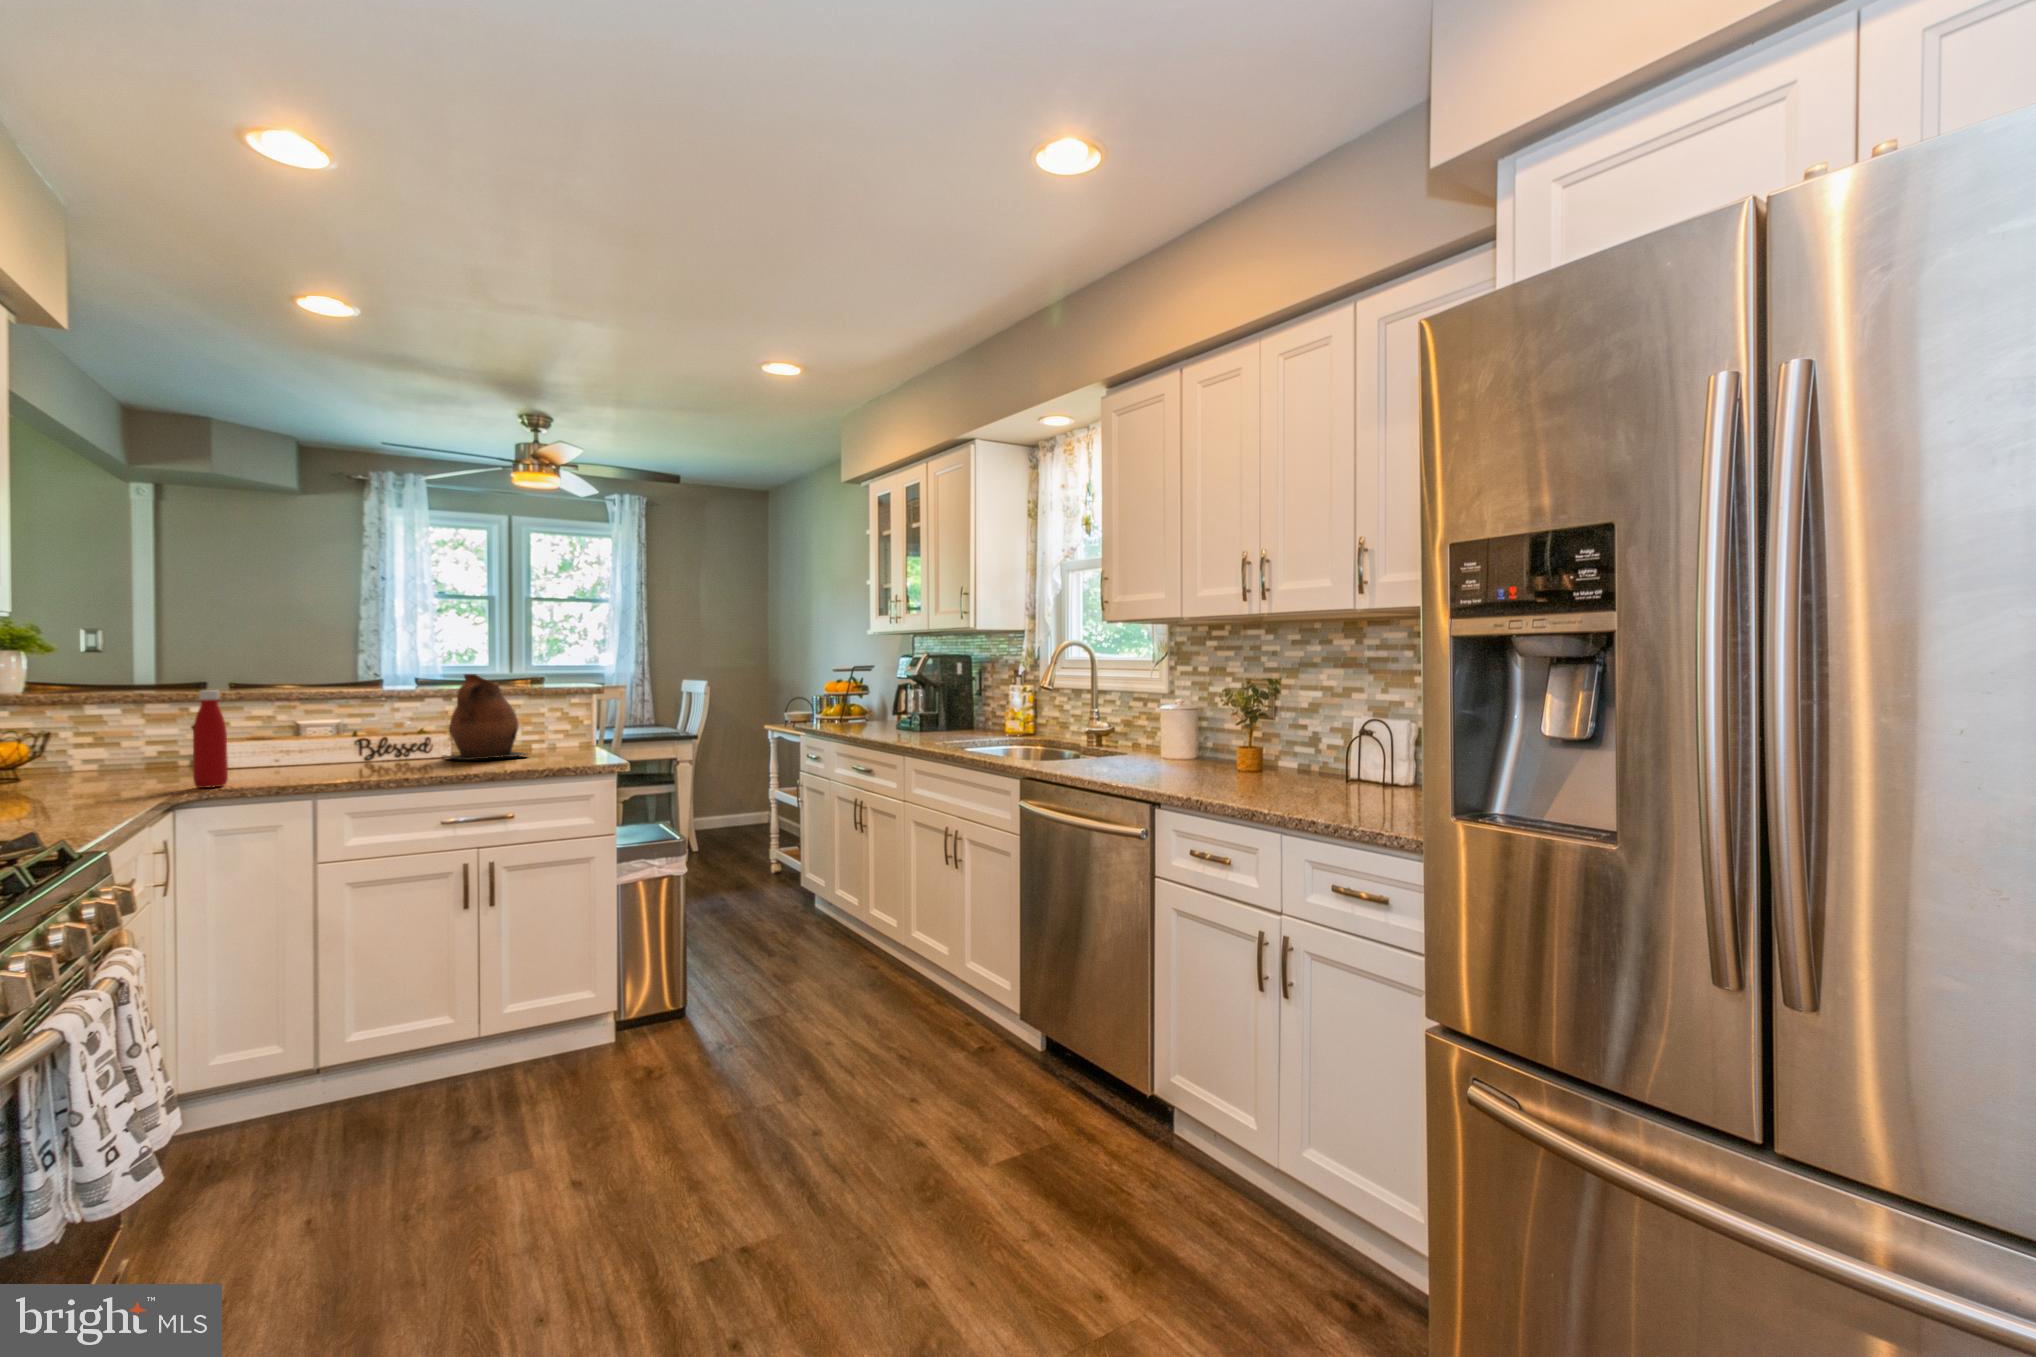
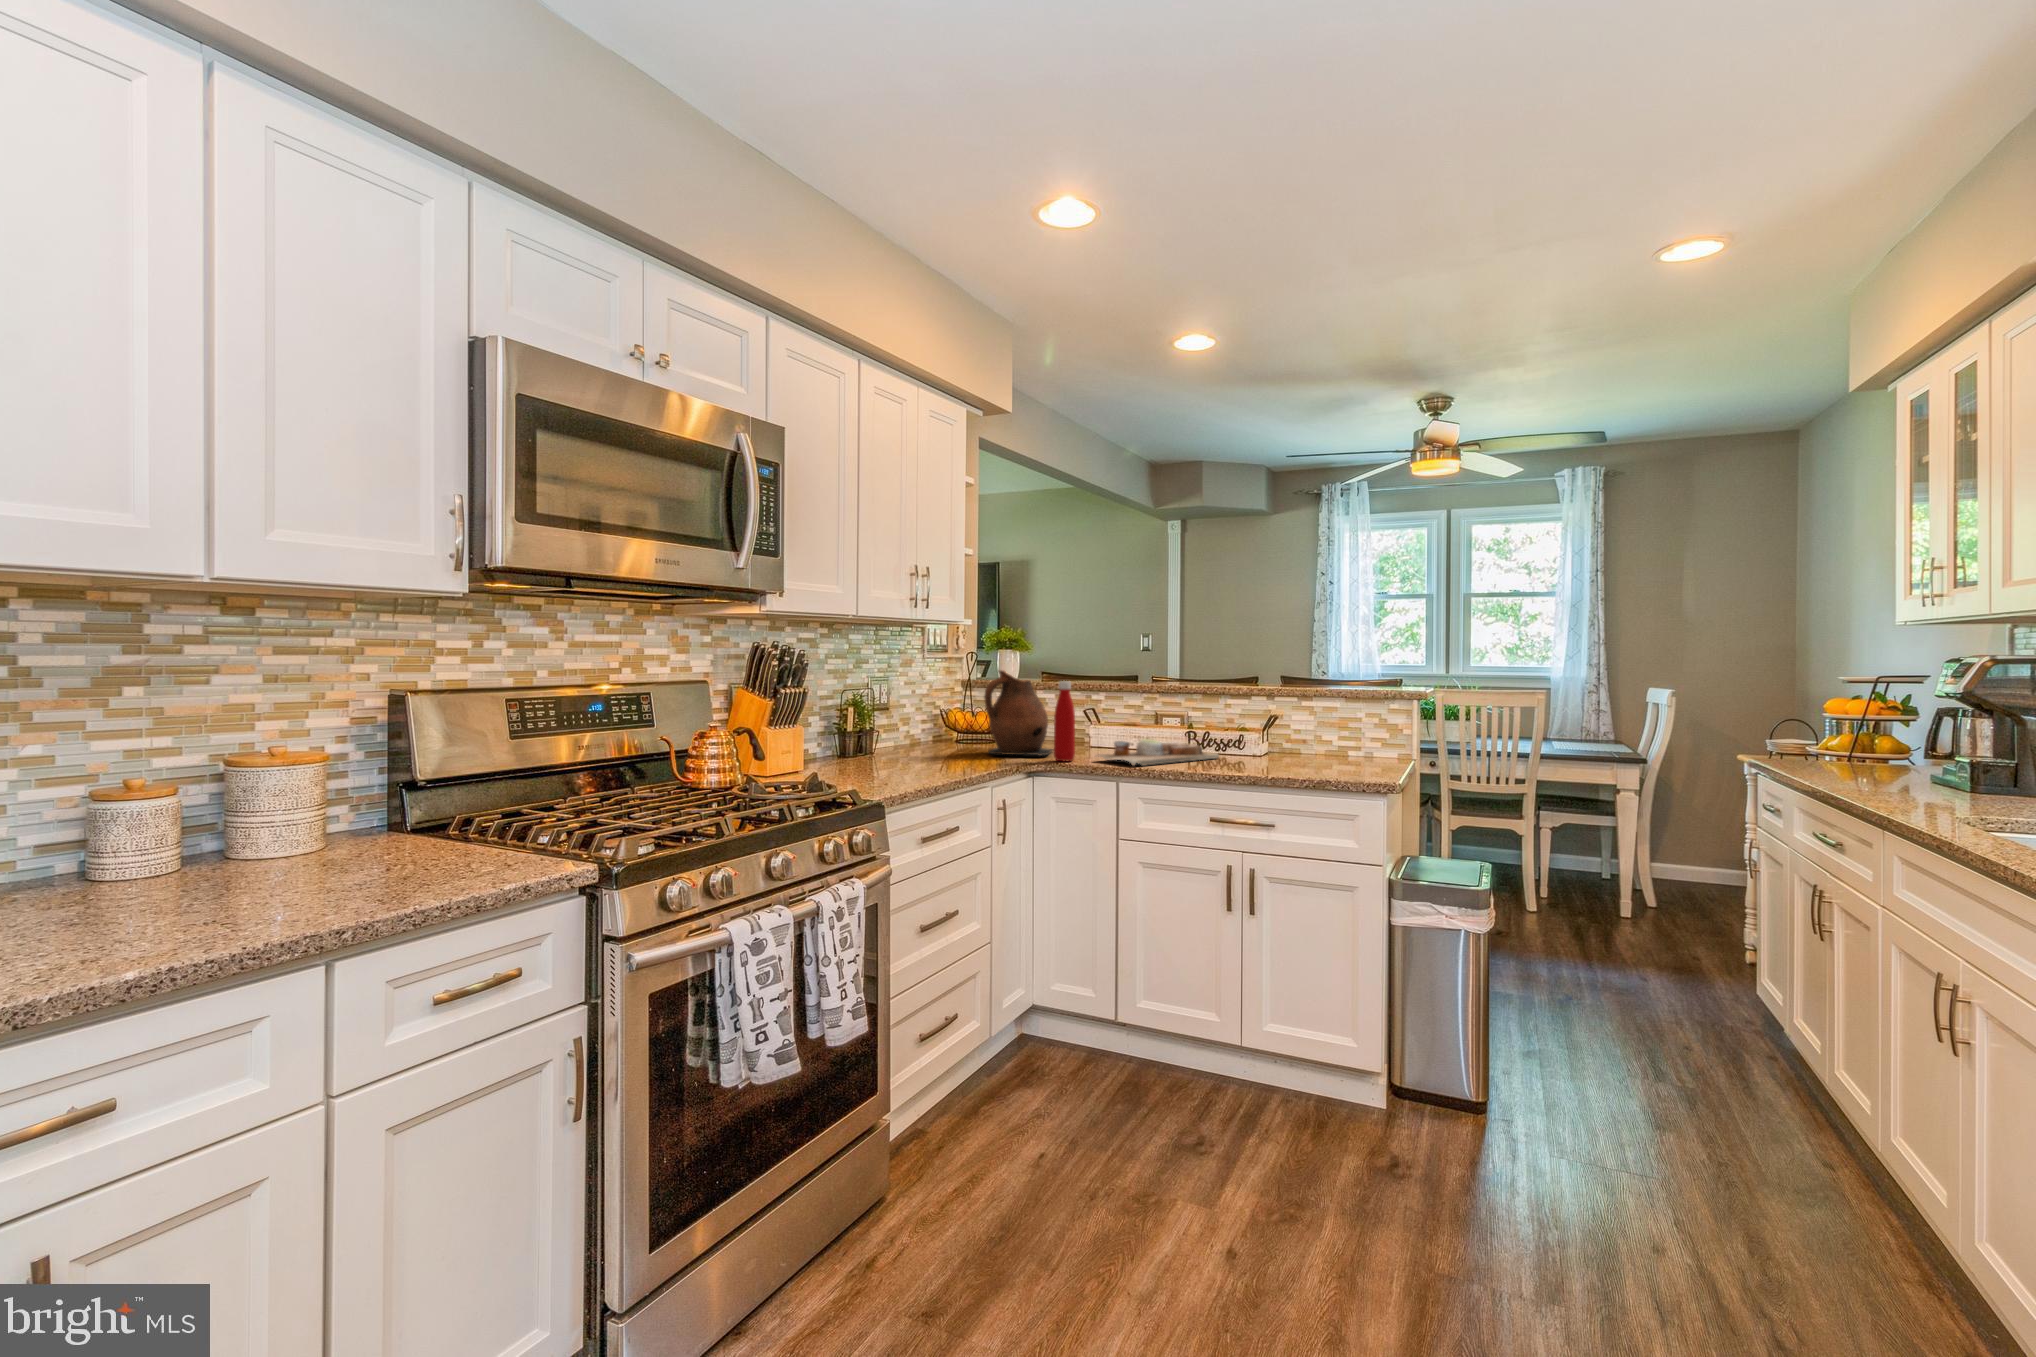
ceramic pitcher: present [445,674,527,760] -> present [984,670,1054,756]
cutting board: none [255,752,404,781] -> present [1099,739,1219,766]

